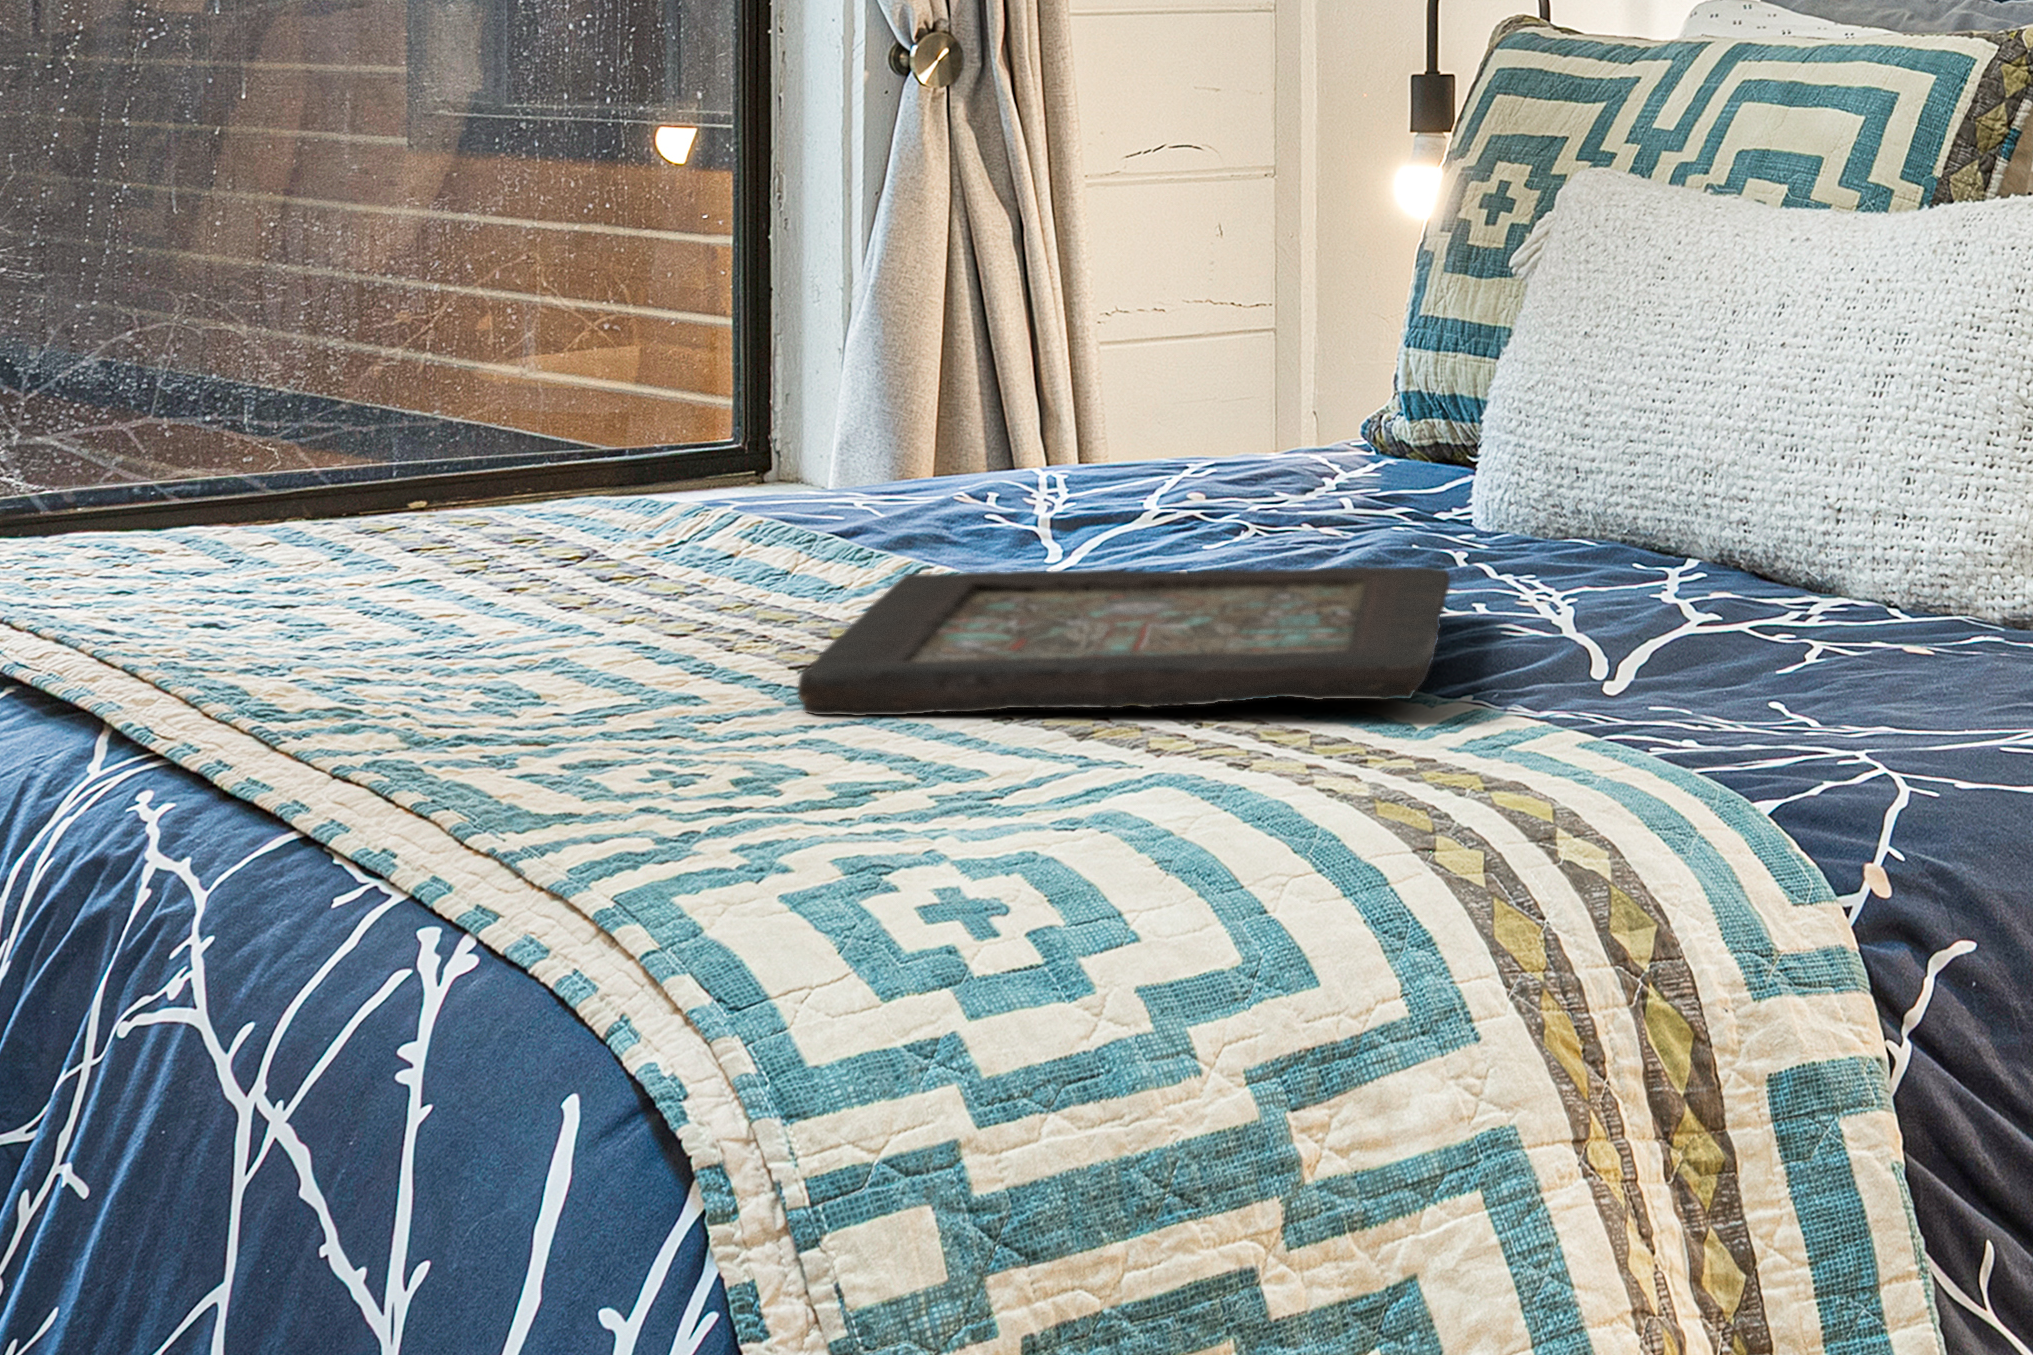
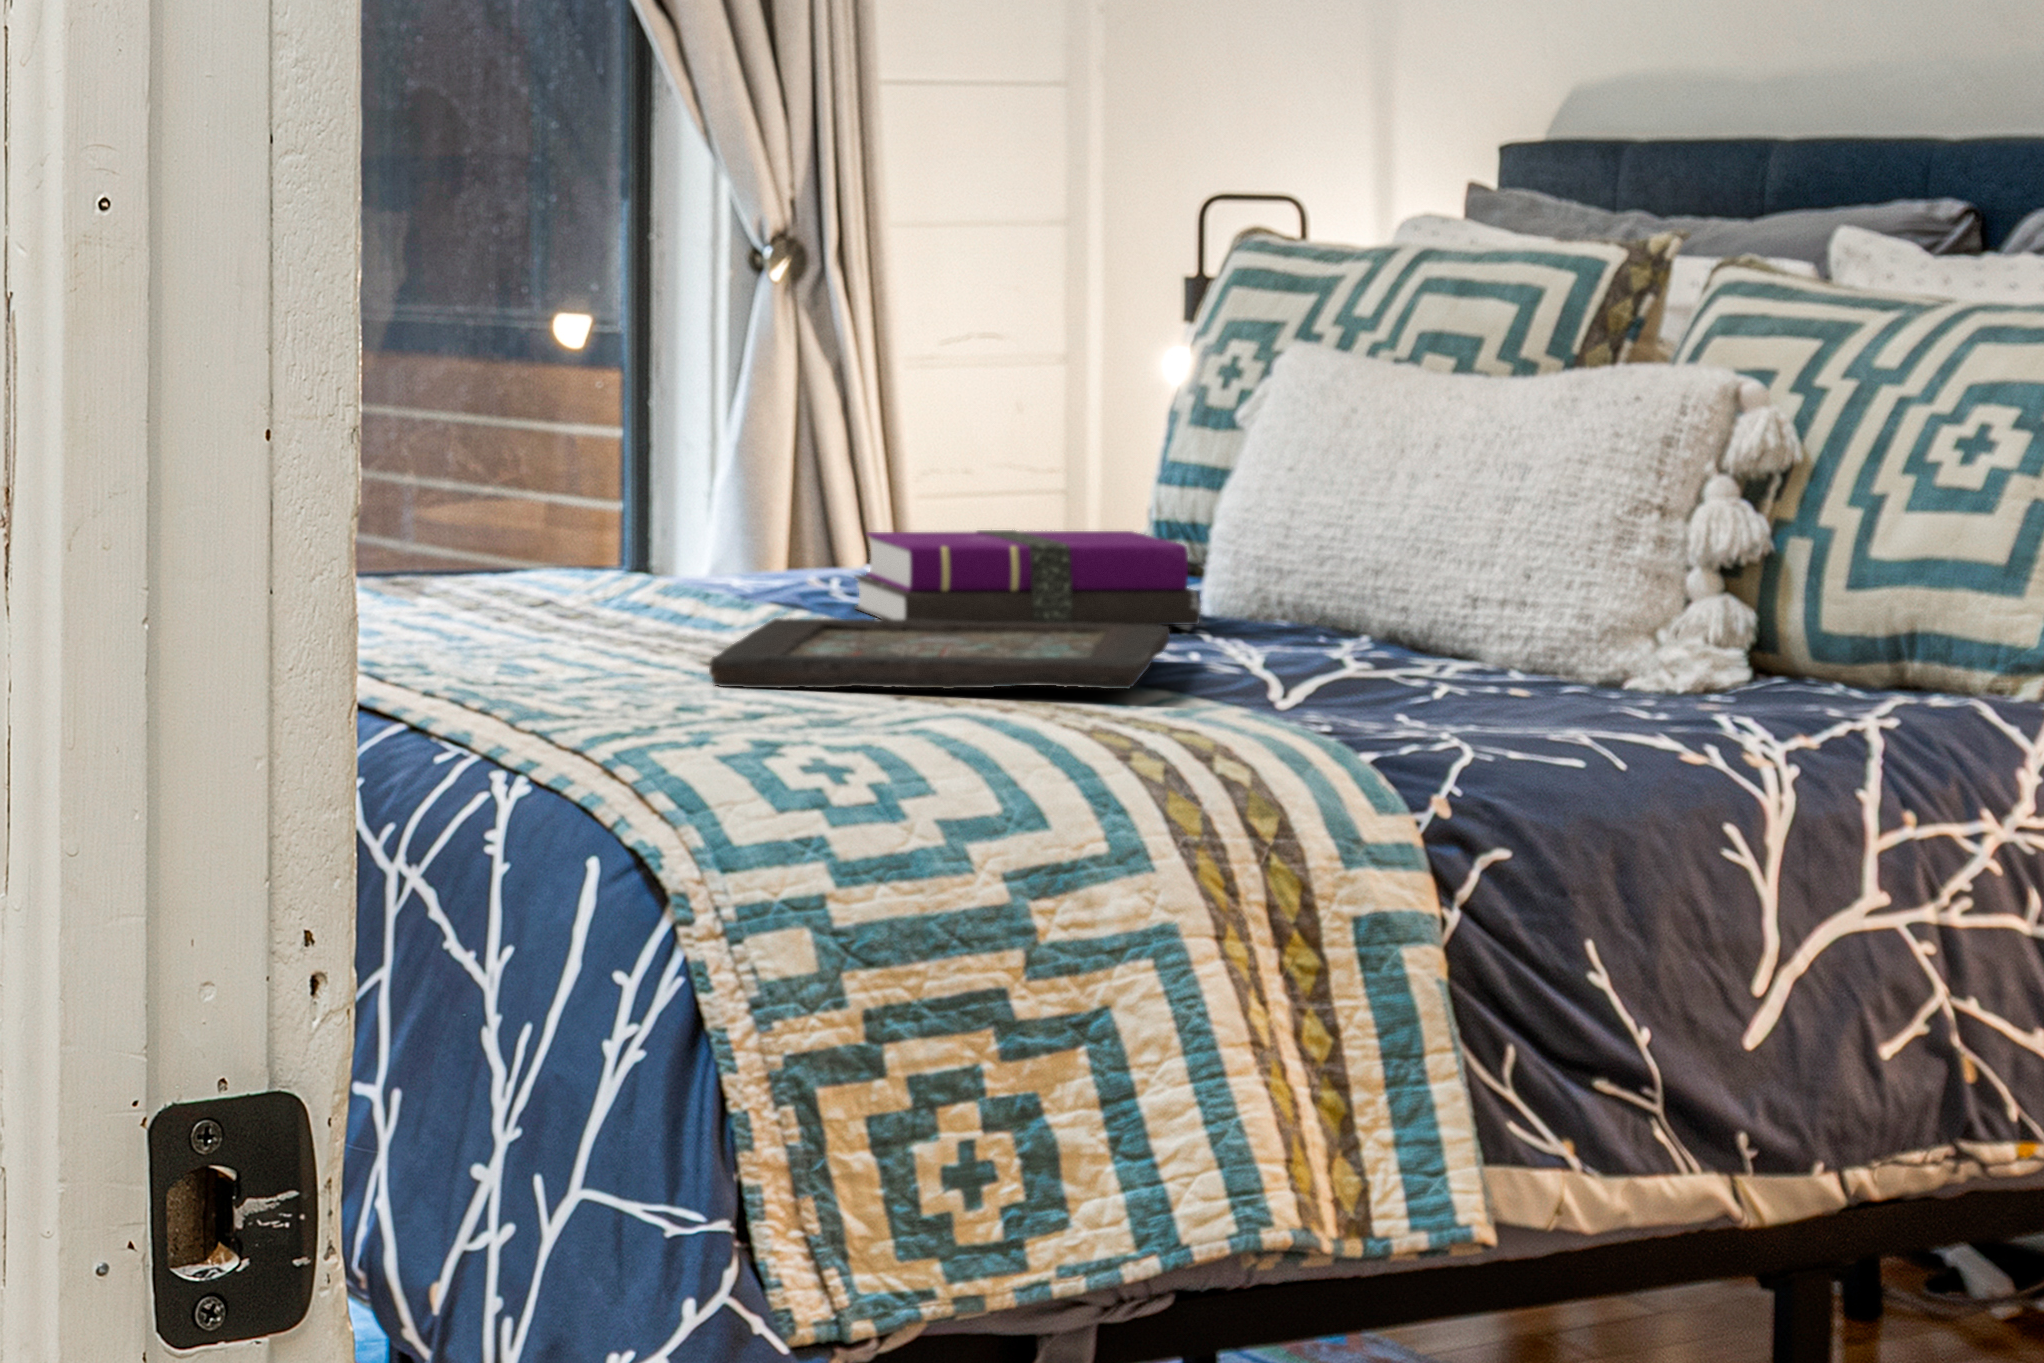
notebook: none [1022,410,1477,562] -> present [855,530,1201,625]

